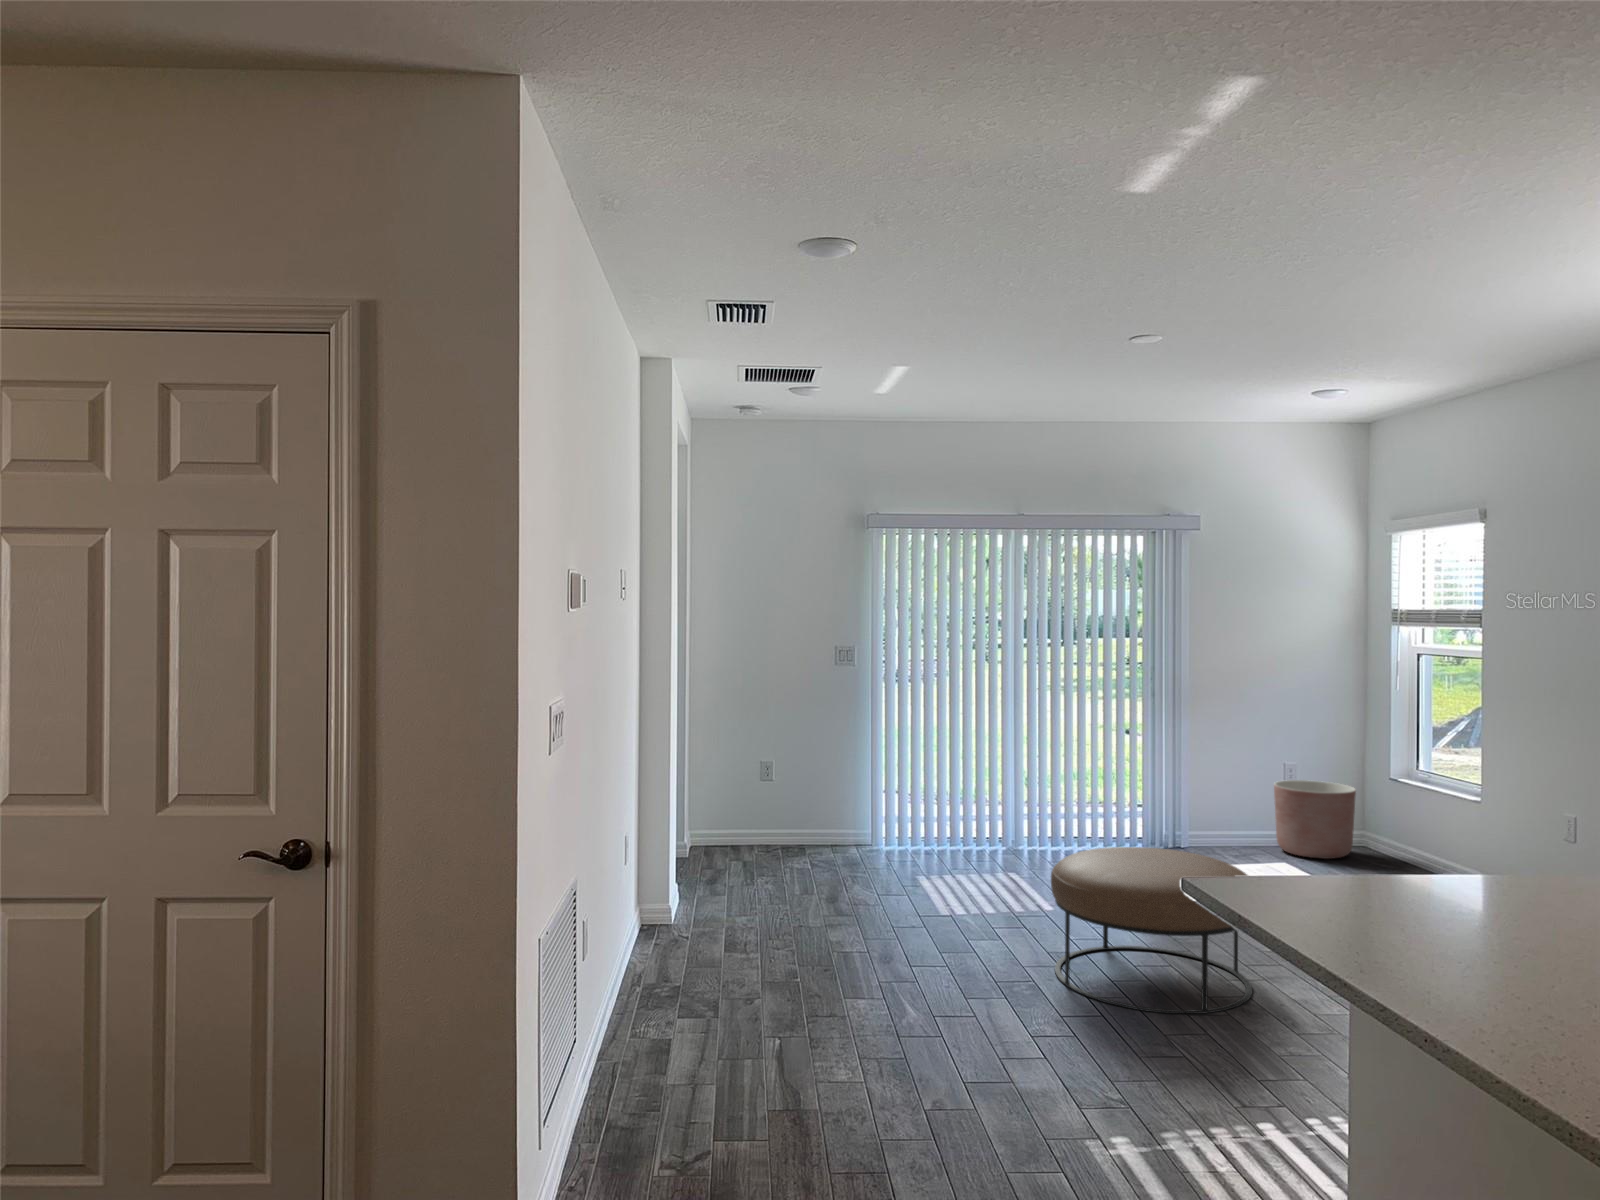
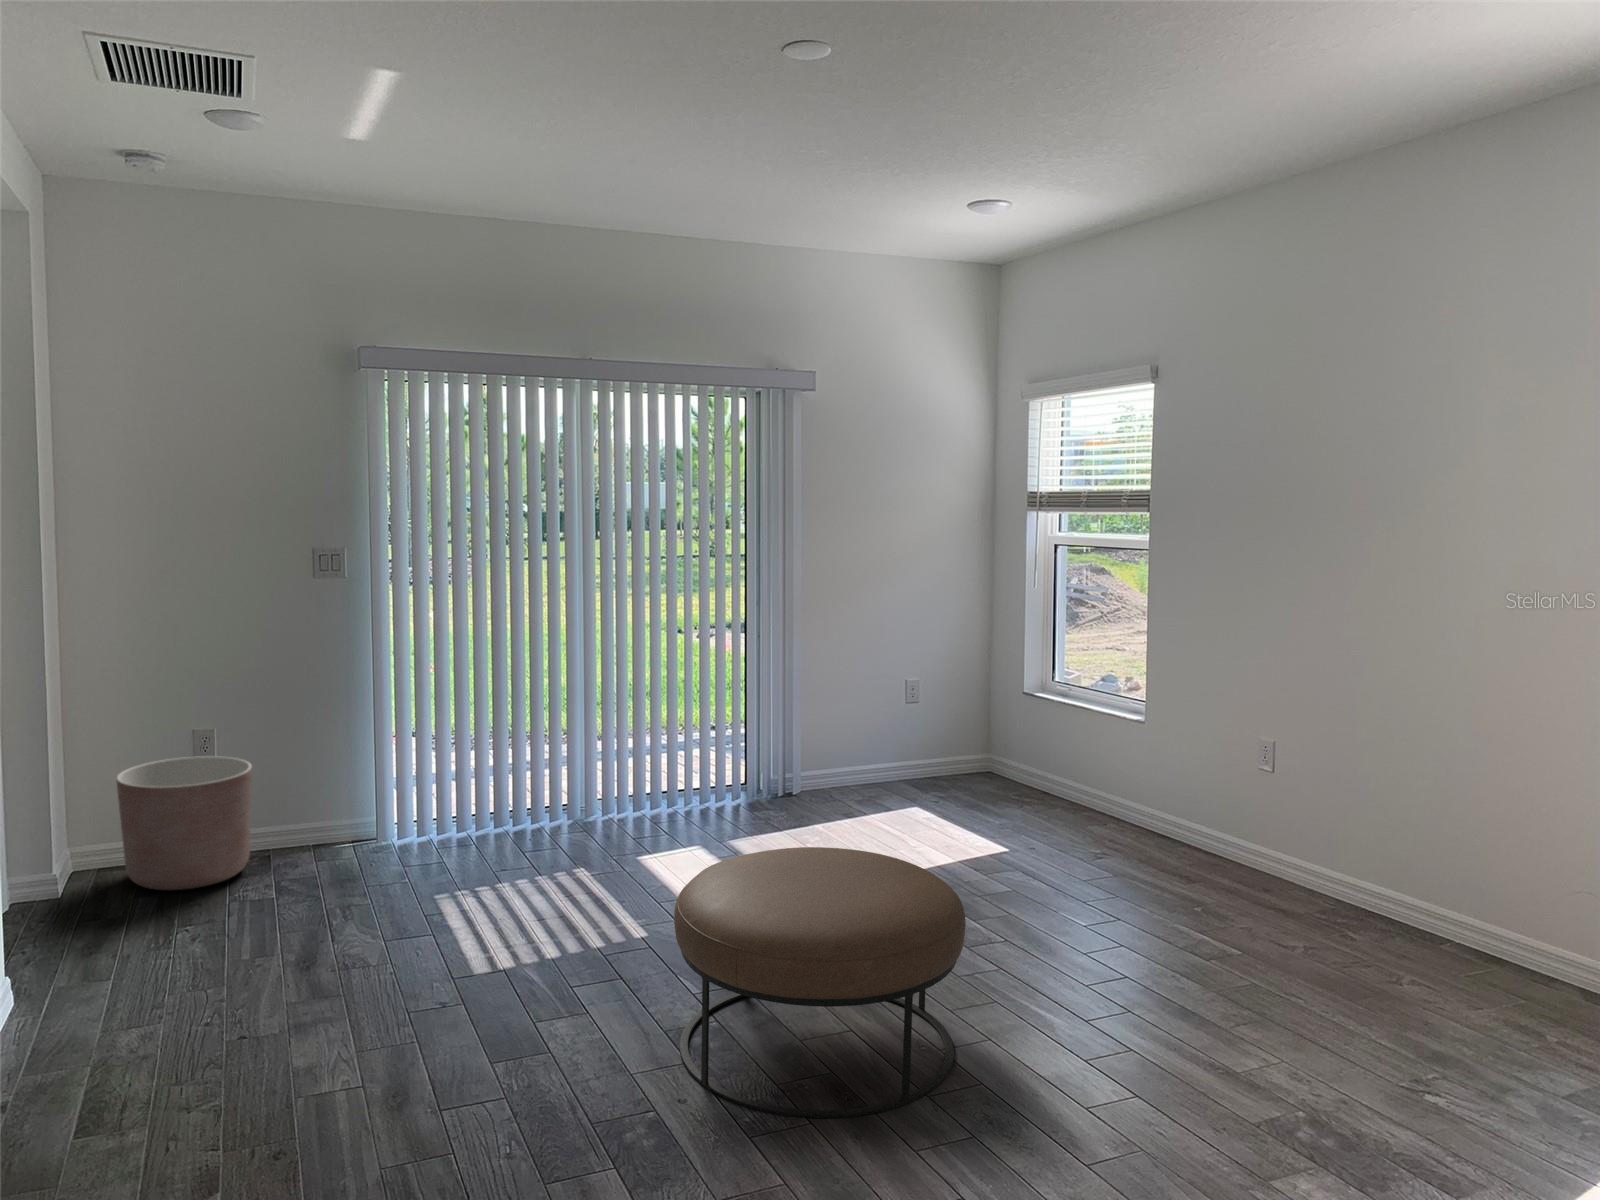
planter: present [1274,780,1356,859] -> present [117,756,252,890]

